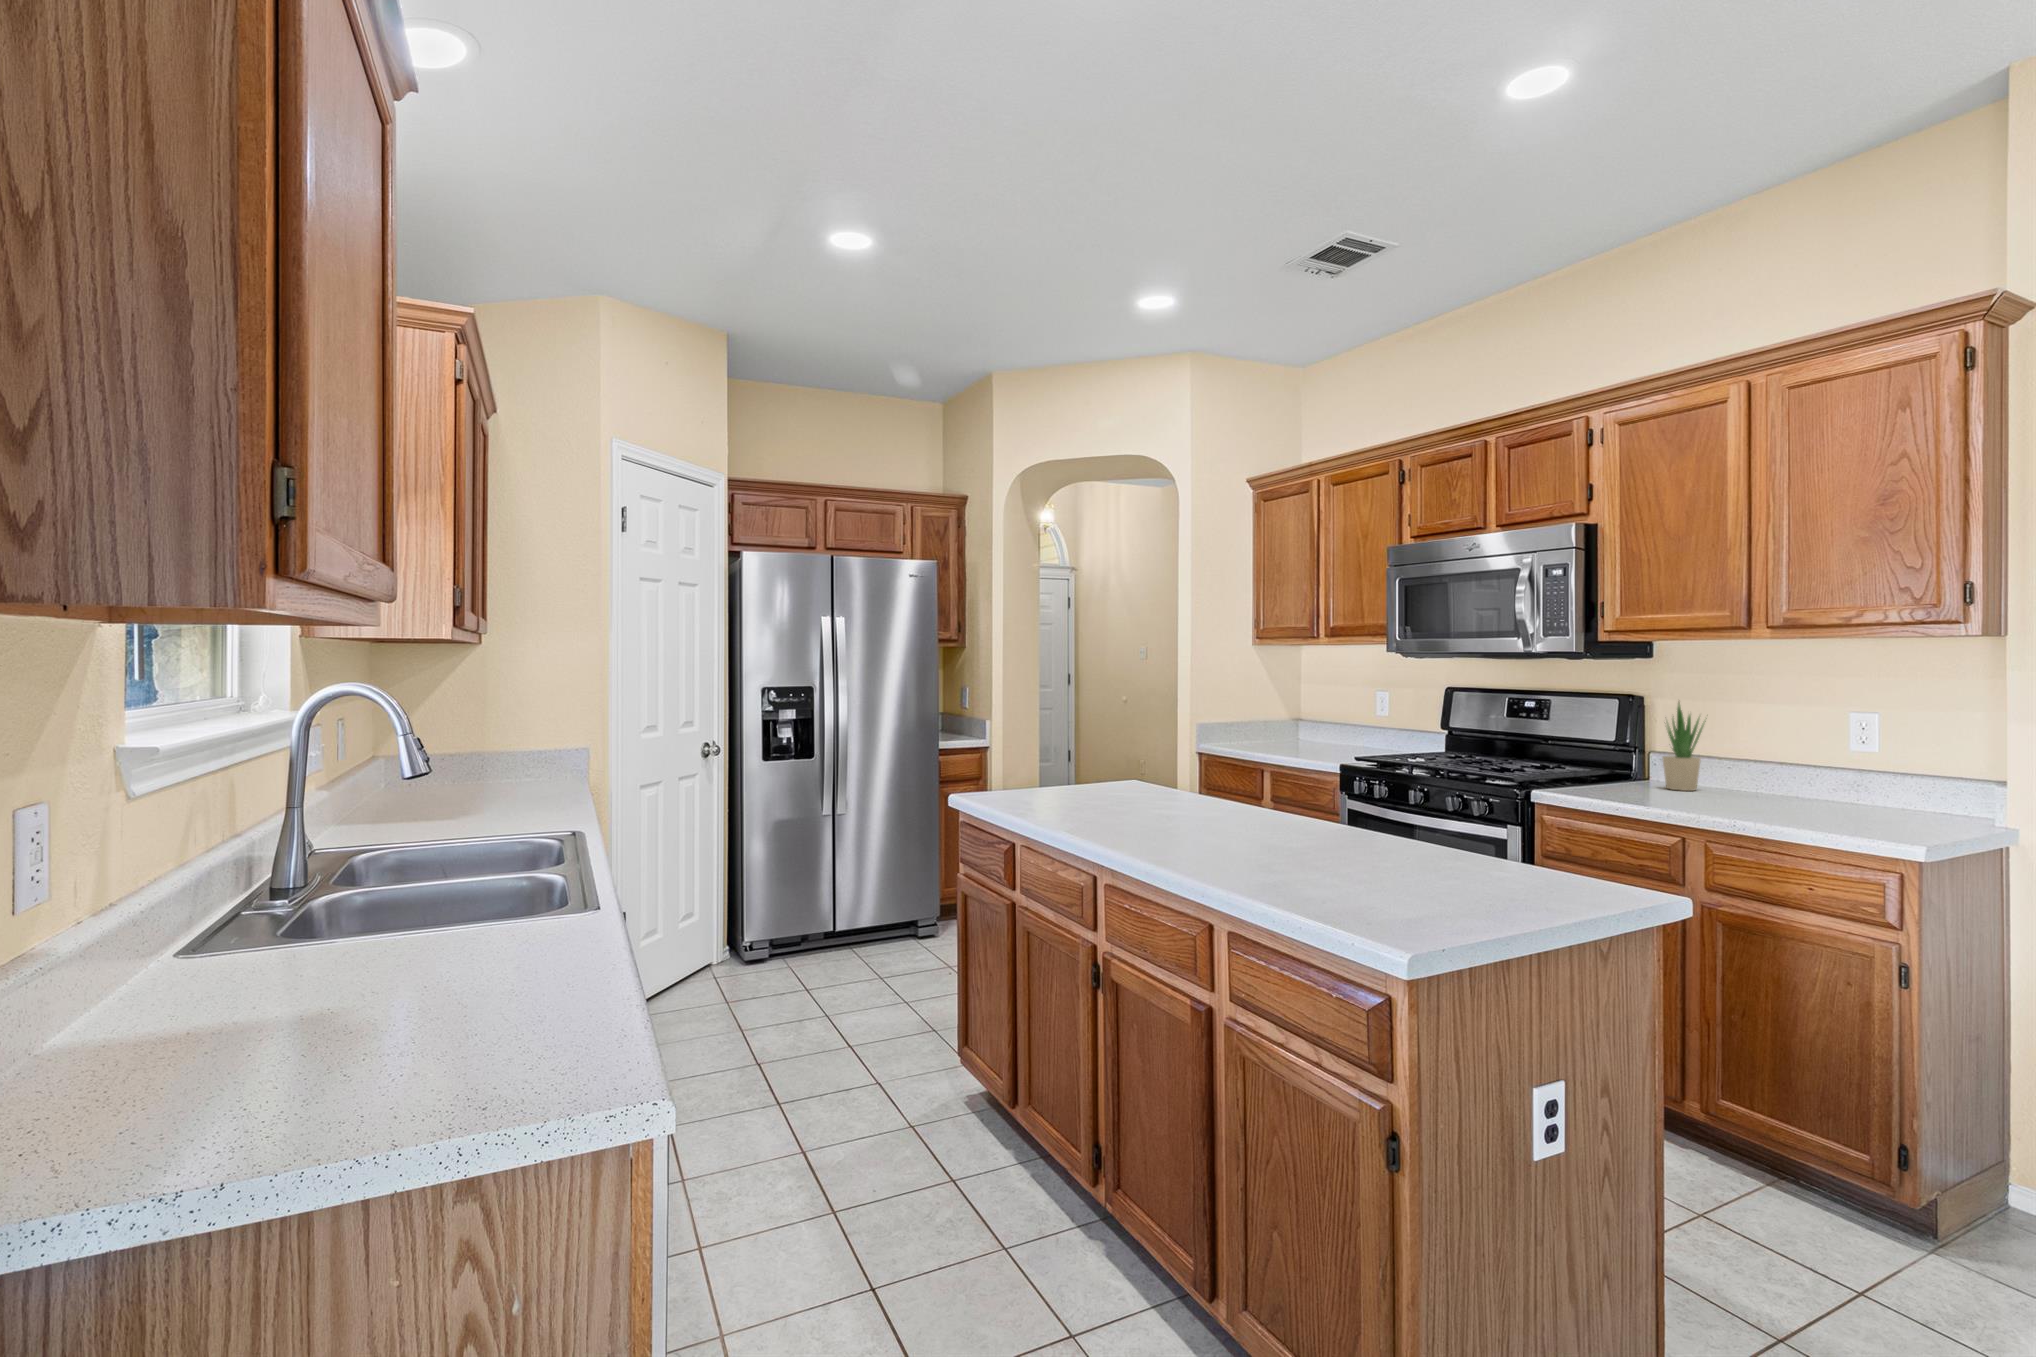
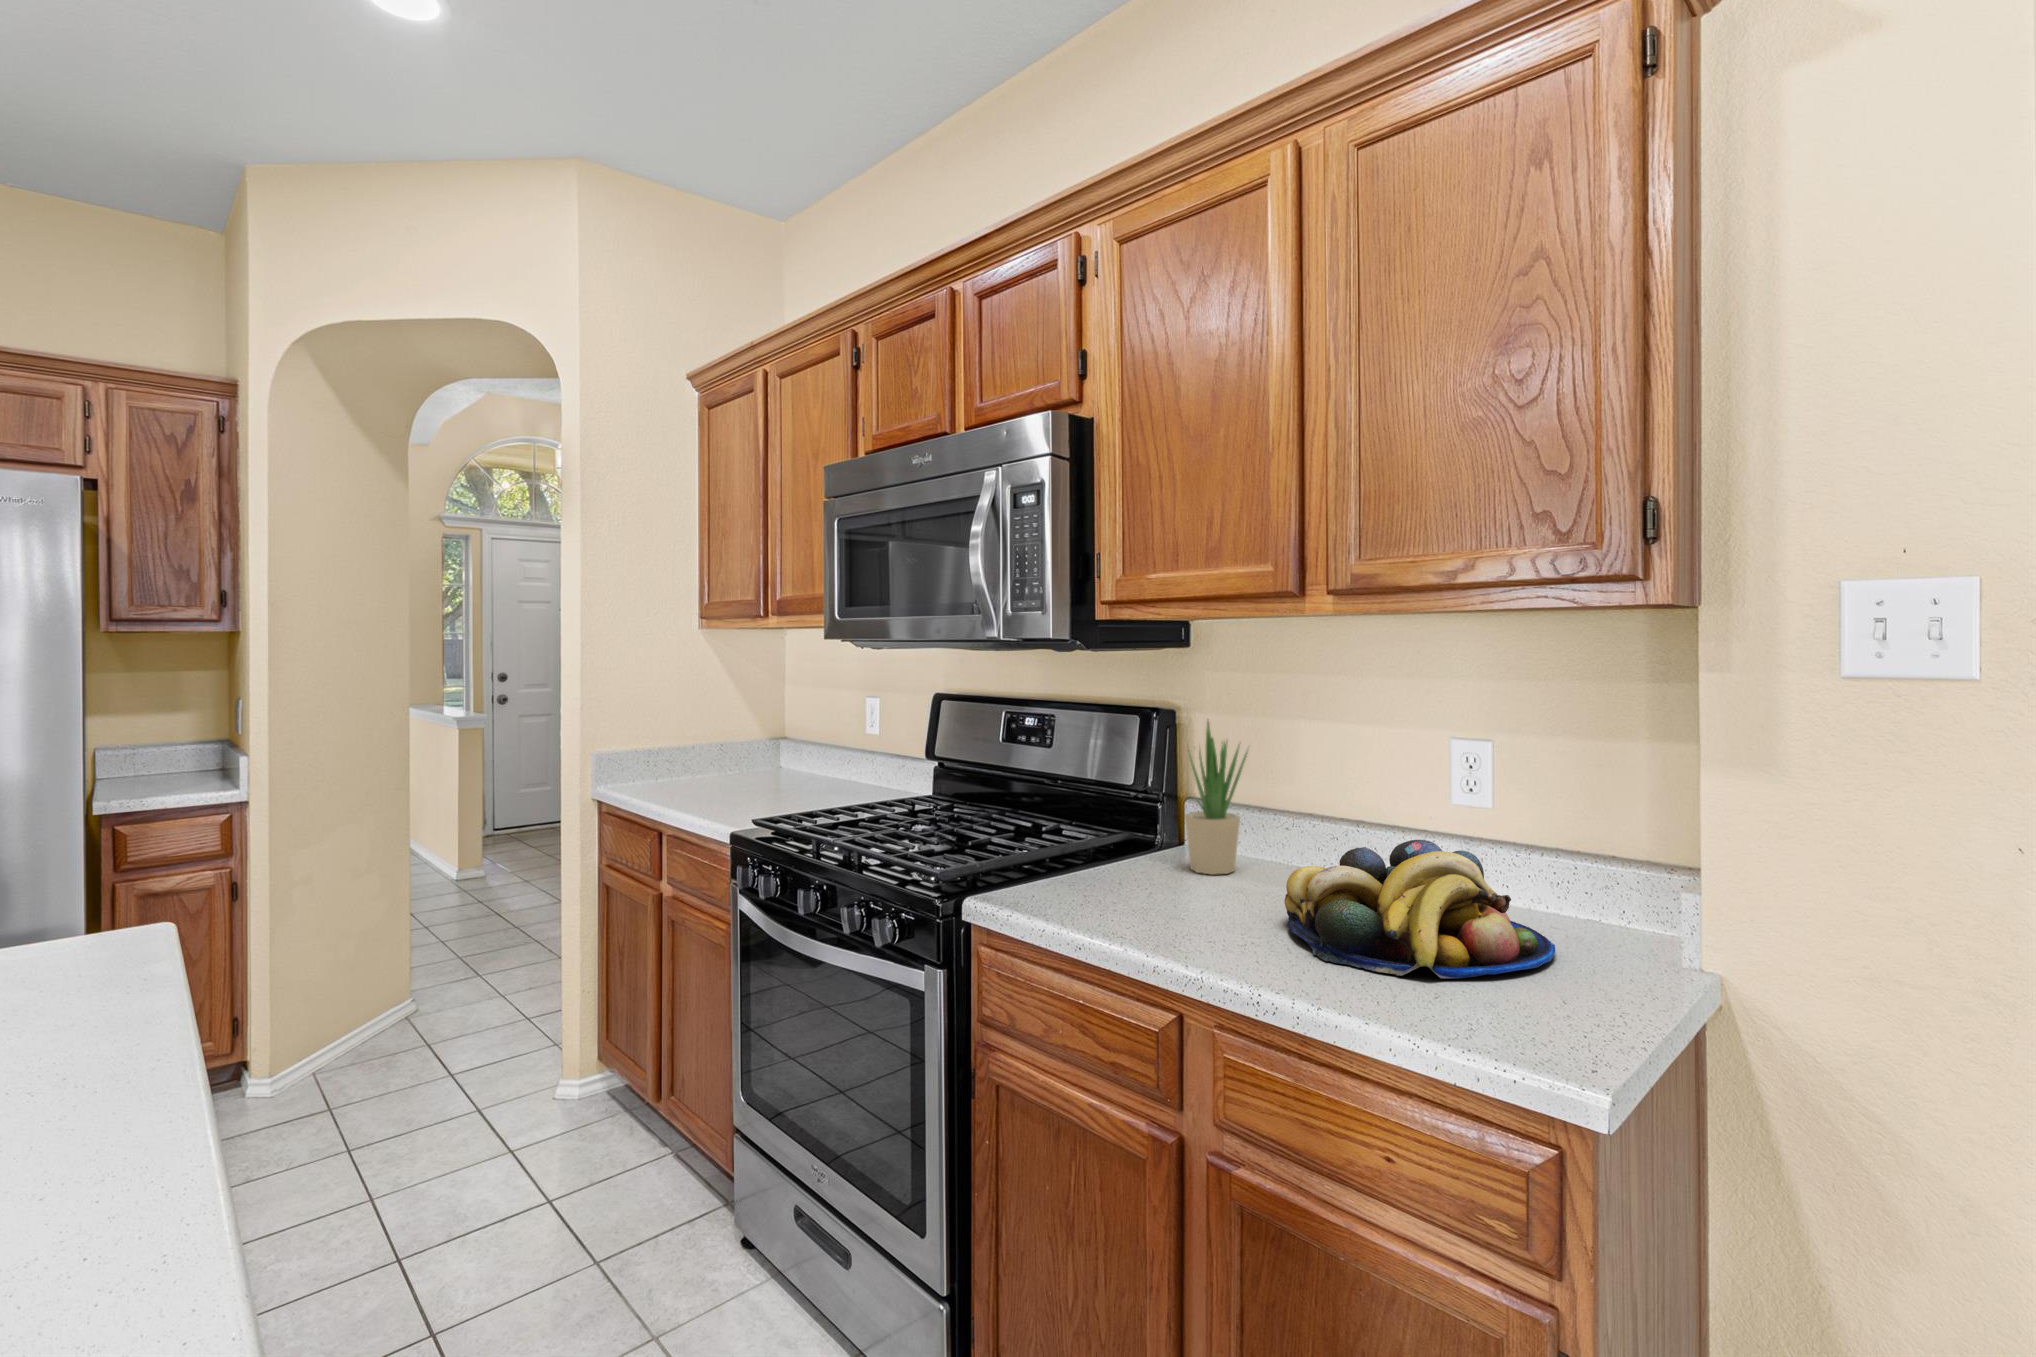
fruit bowl: none [1742,764,1915,822] -> present [1284,840,1555,979]

